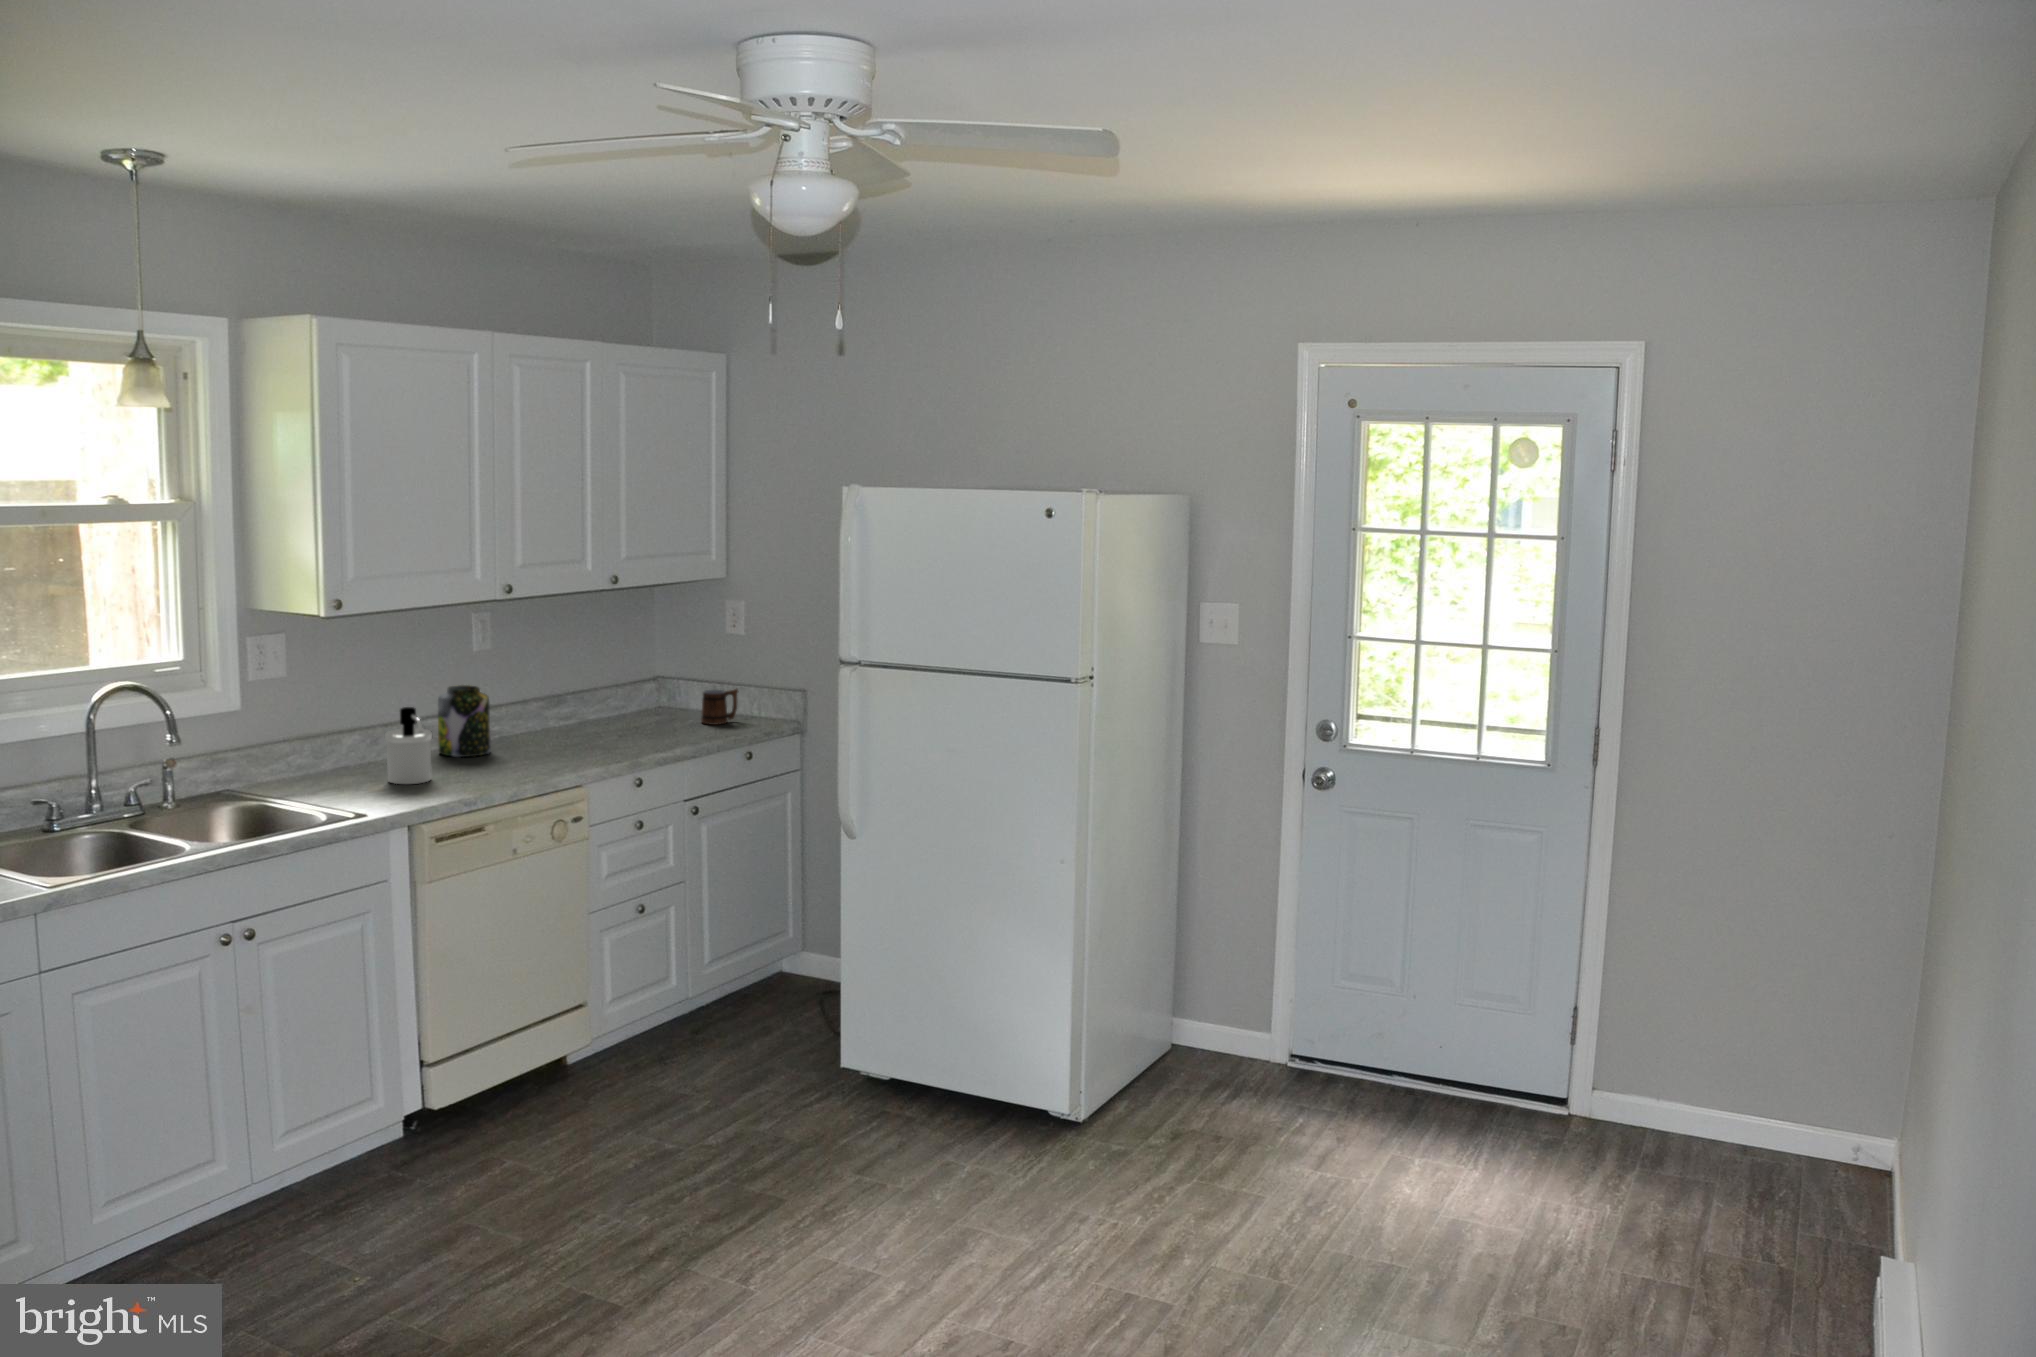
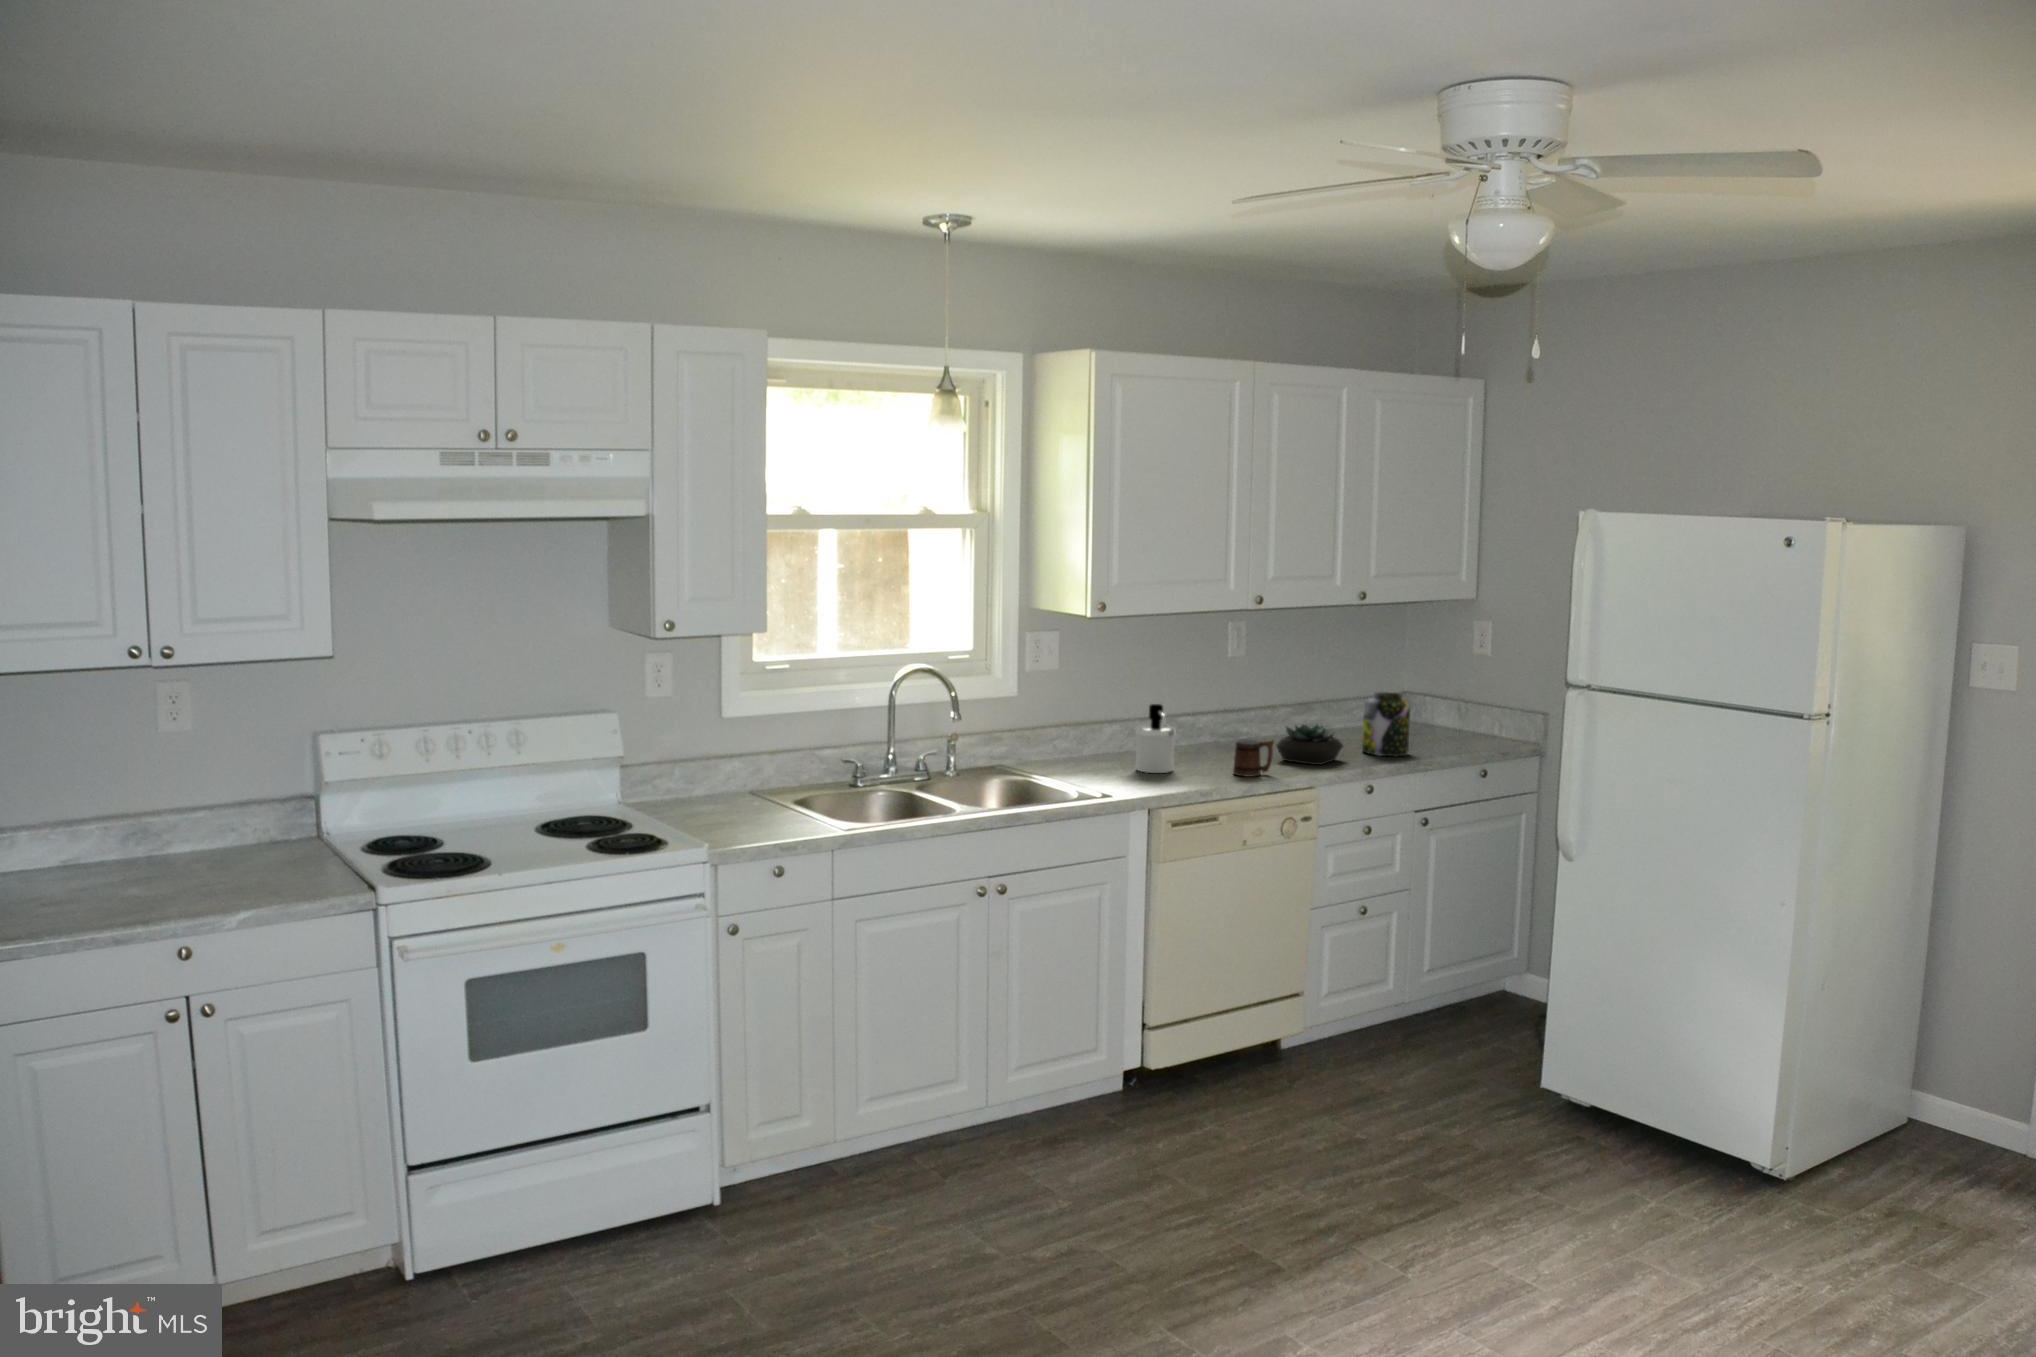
jar: present [438,685,491,757] -> present [1362,692,1410,756]
mug: present [701,689,738,725] -> present [1233,739,1274,777]
succulent plant: none [543,715,617,760] -> present [1276,725,1343,765]

